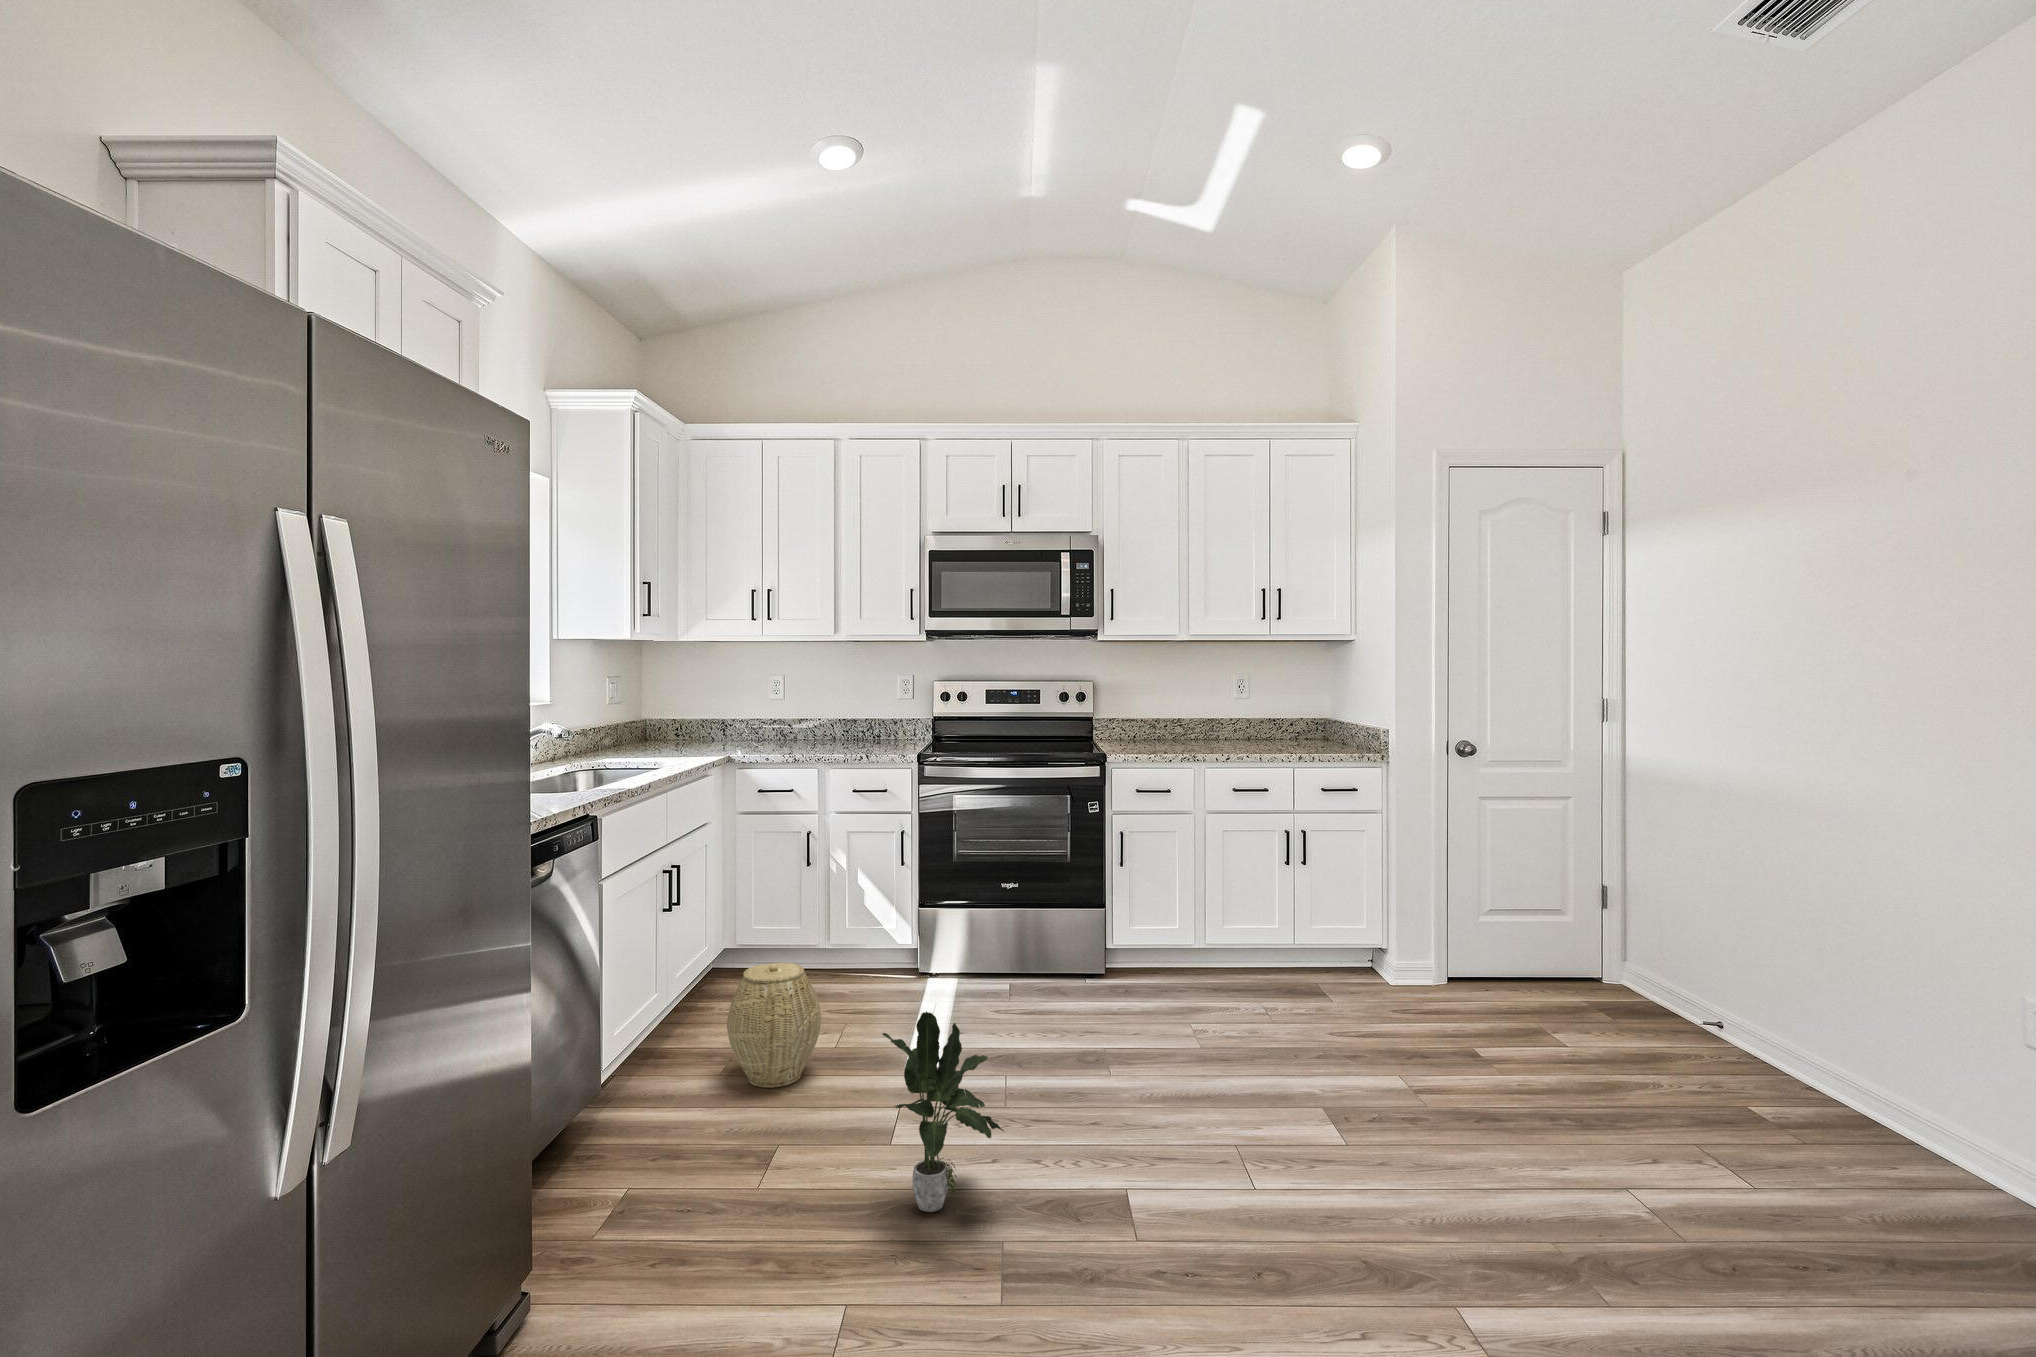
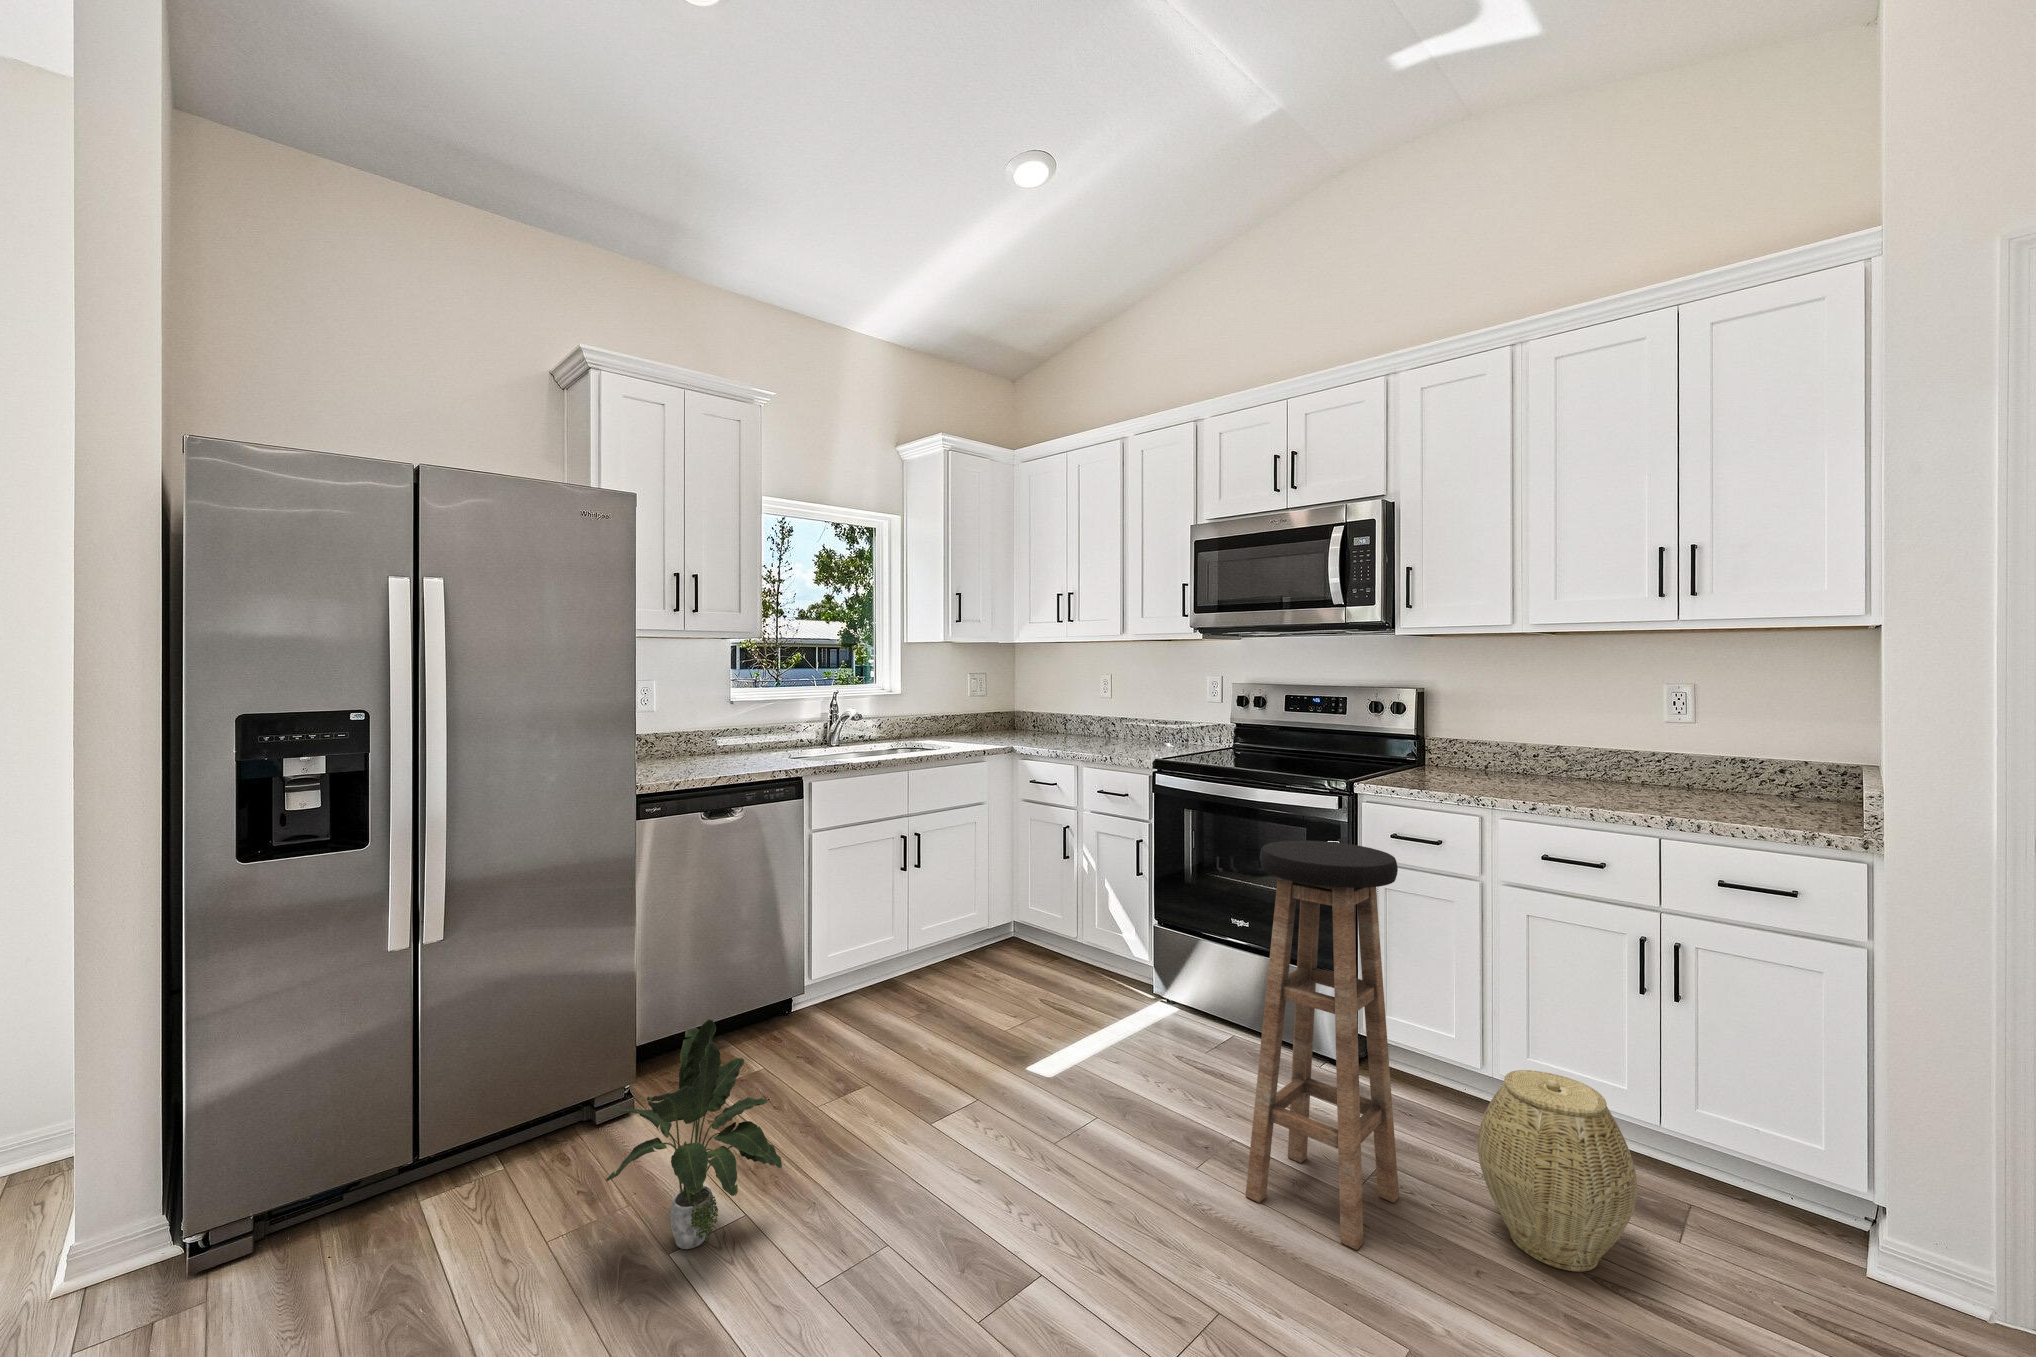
bar stool: none [1145,794,1235,1043] -> present [1246,841,1399,1250]
woven basket: present [727,963,821,1088] -> present [1478,1070,1637,1272]

